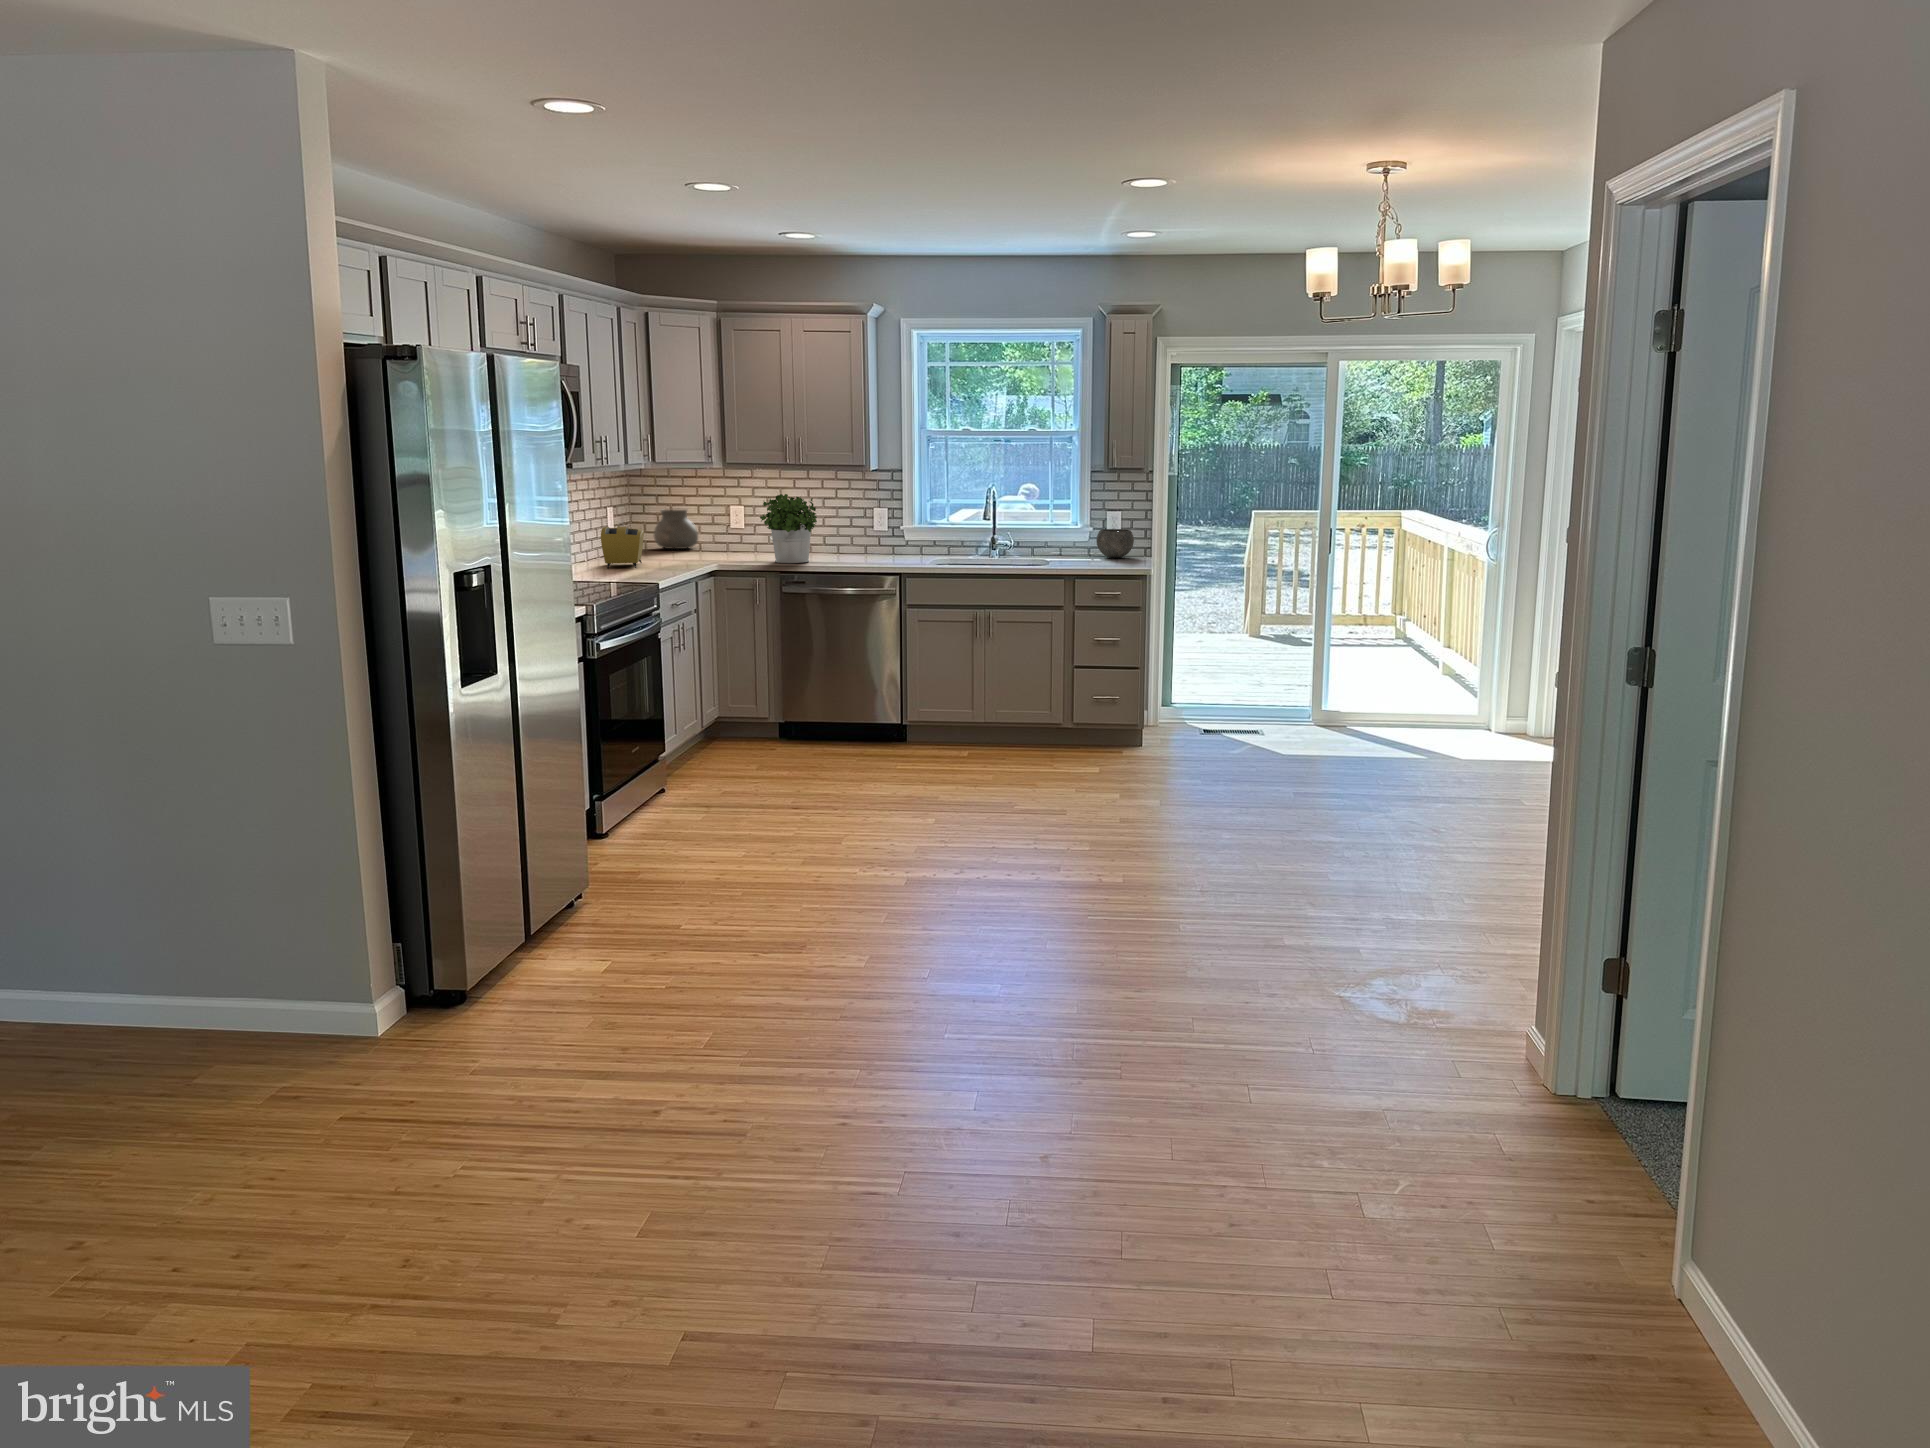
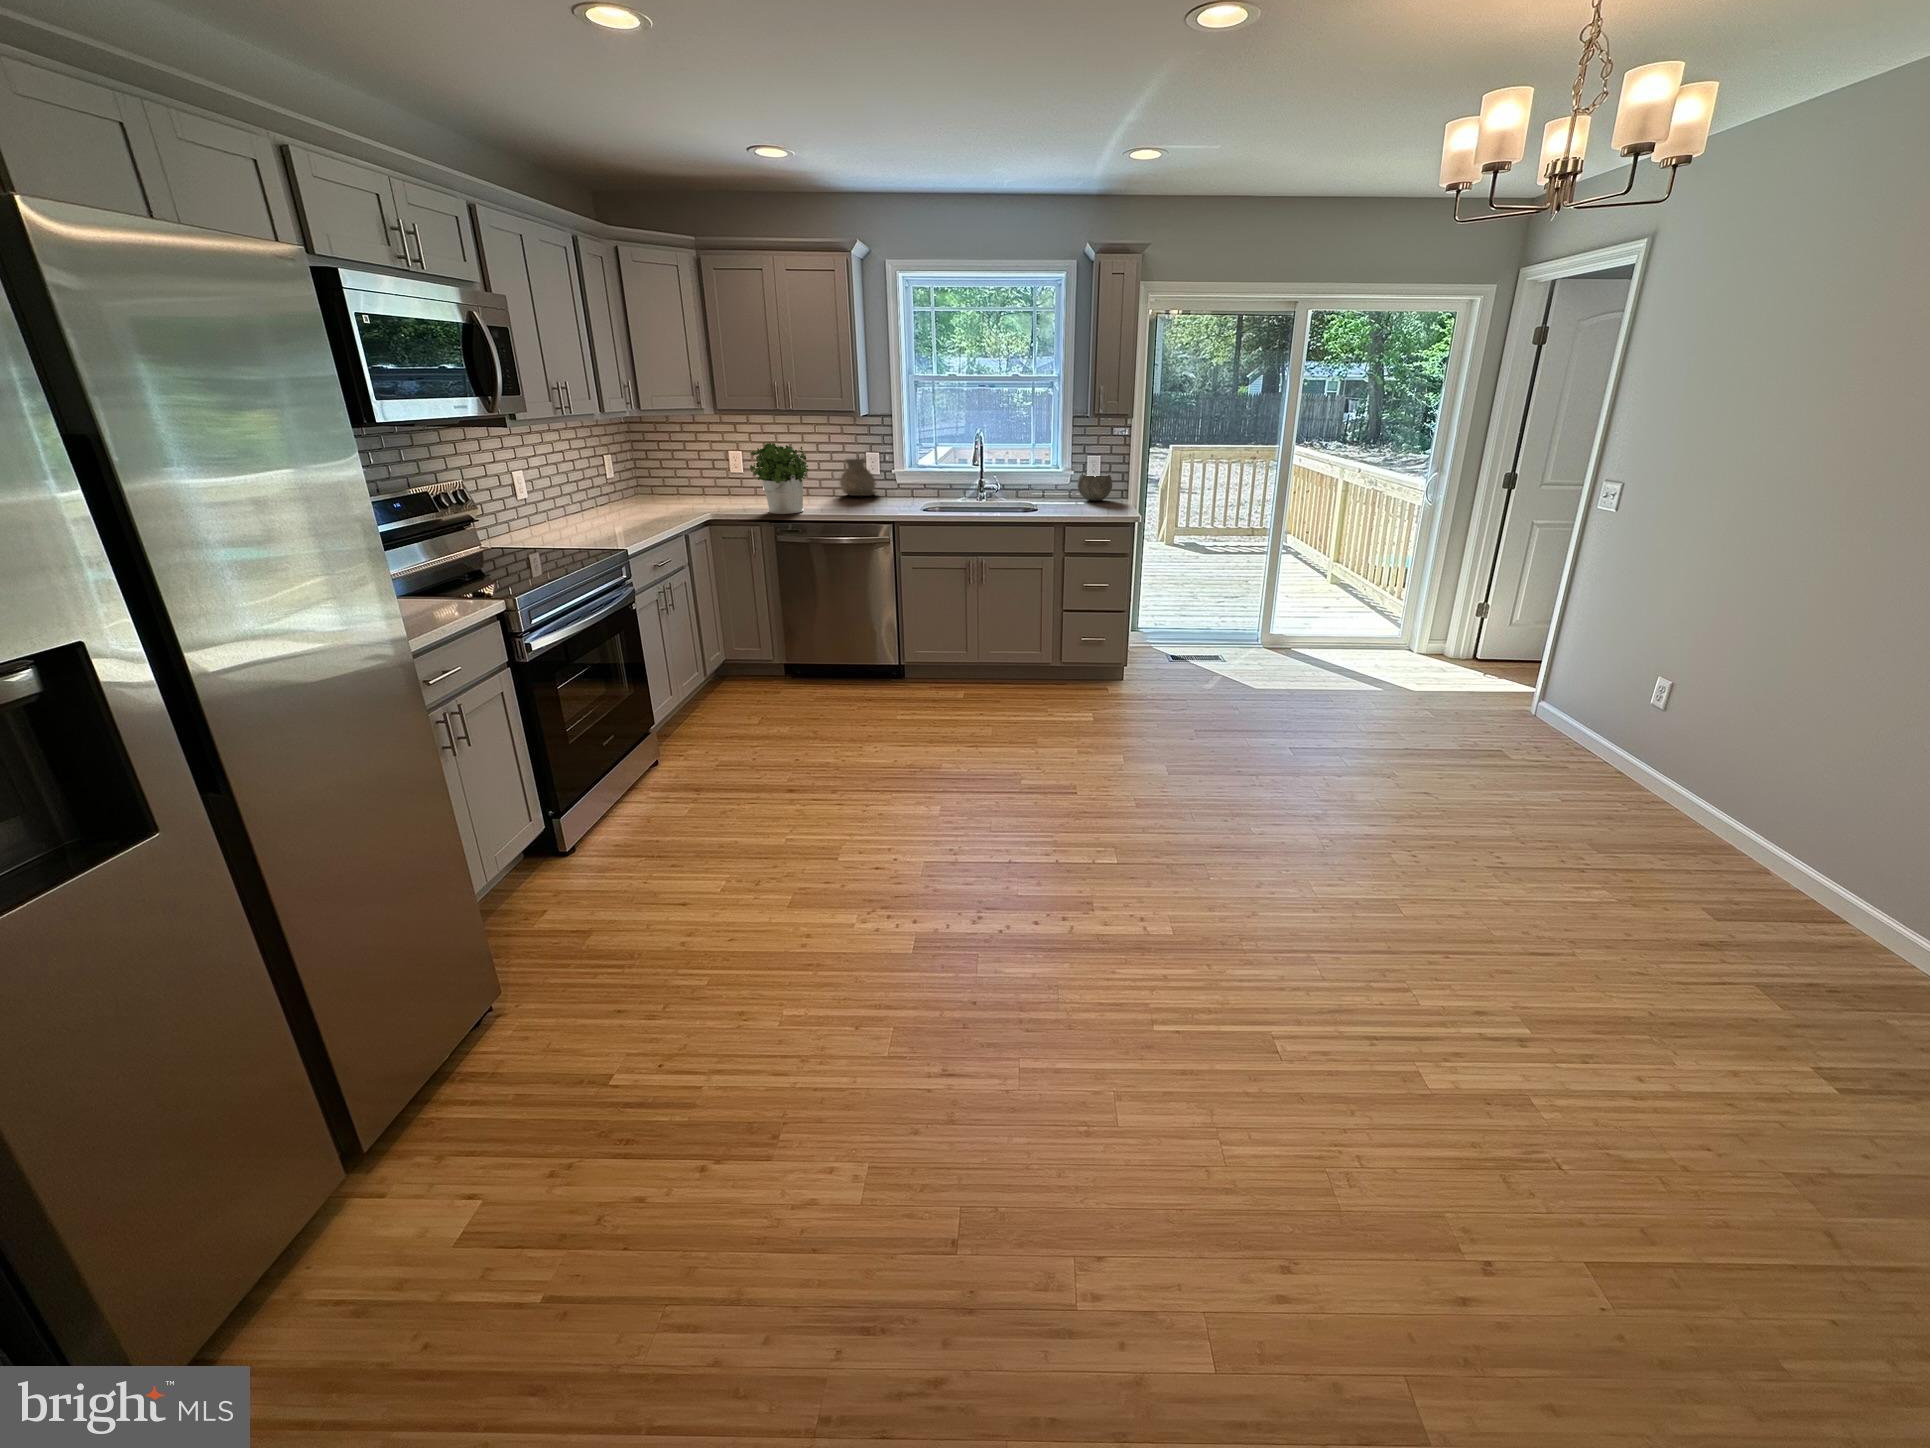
vase: present [654,510,698,549] -> present [840,458,877,496]
toaster: present [601,526,644,568] -> none [575,480,631,526]

